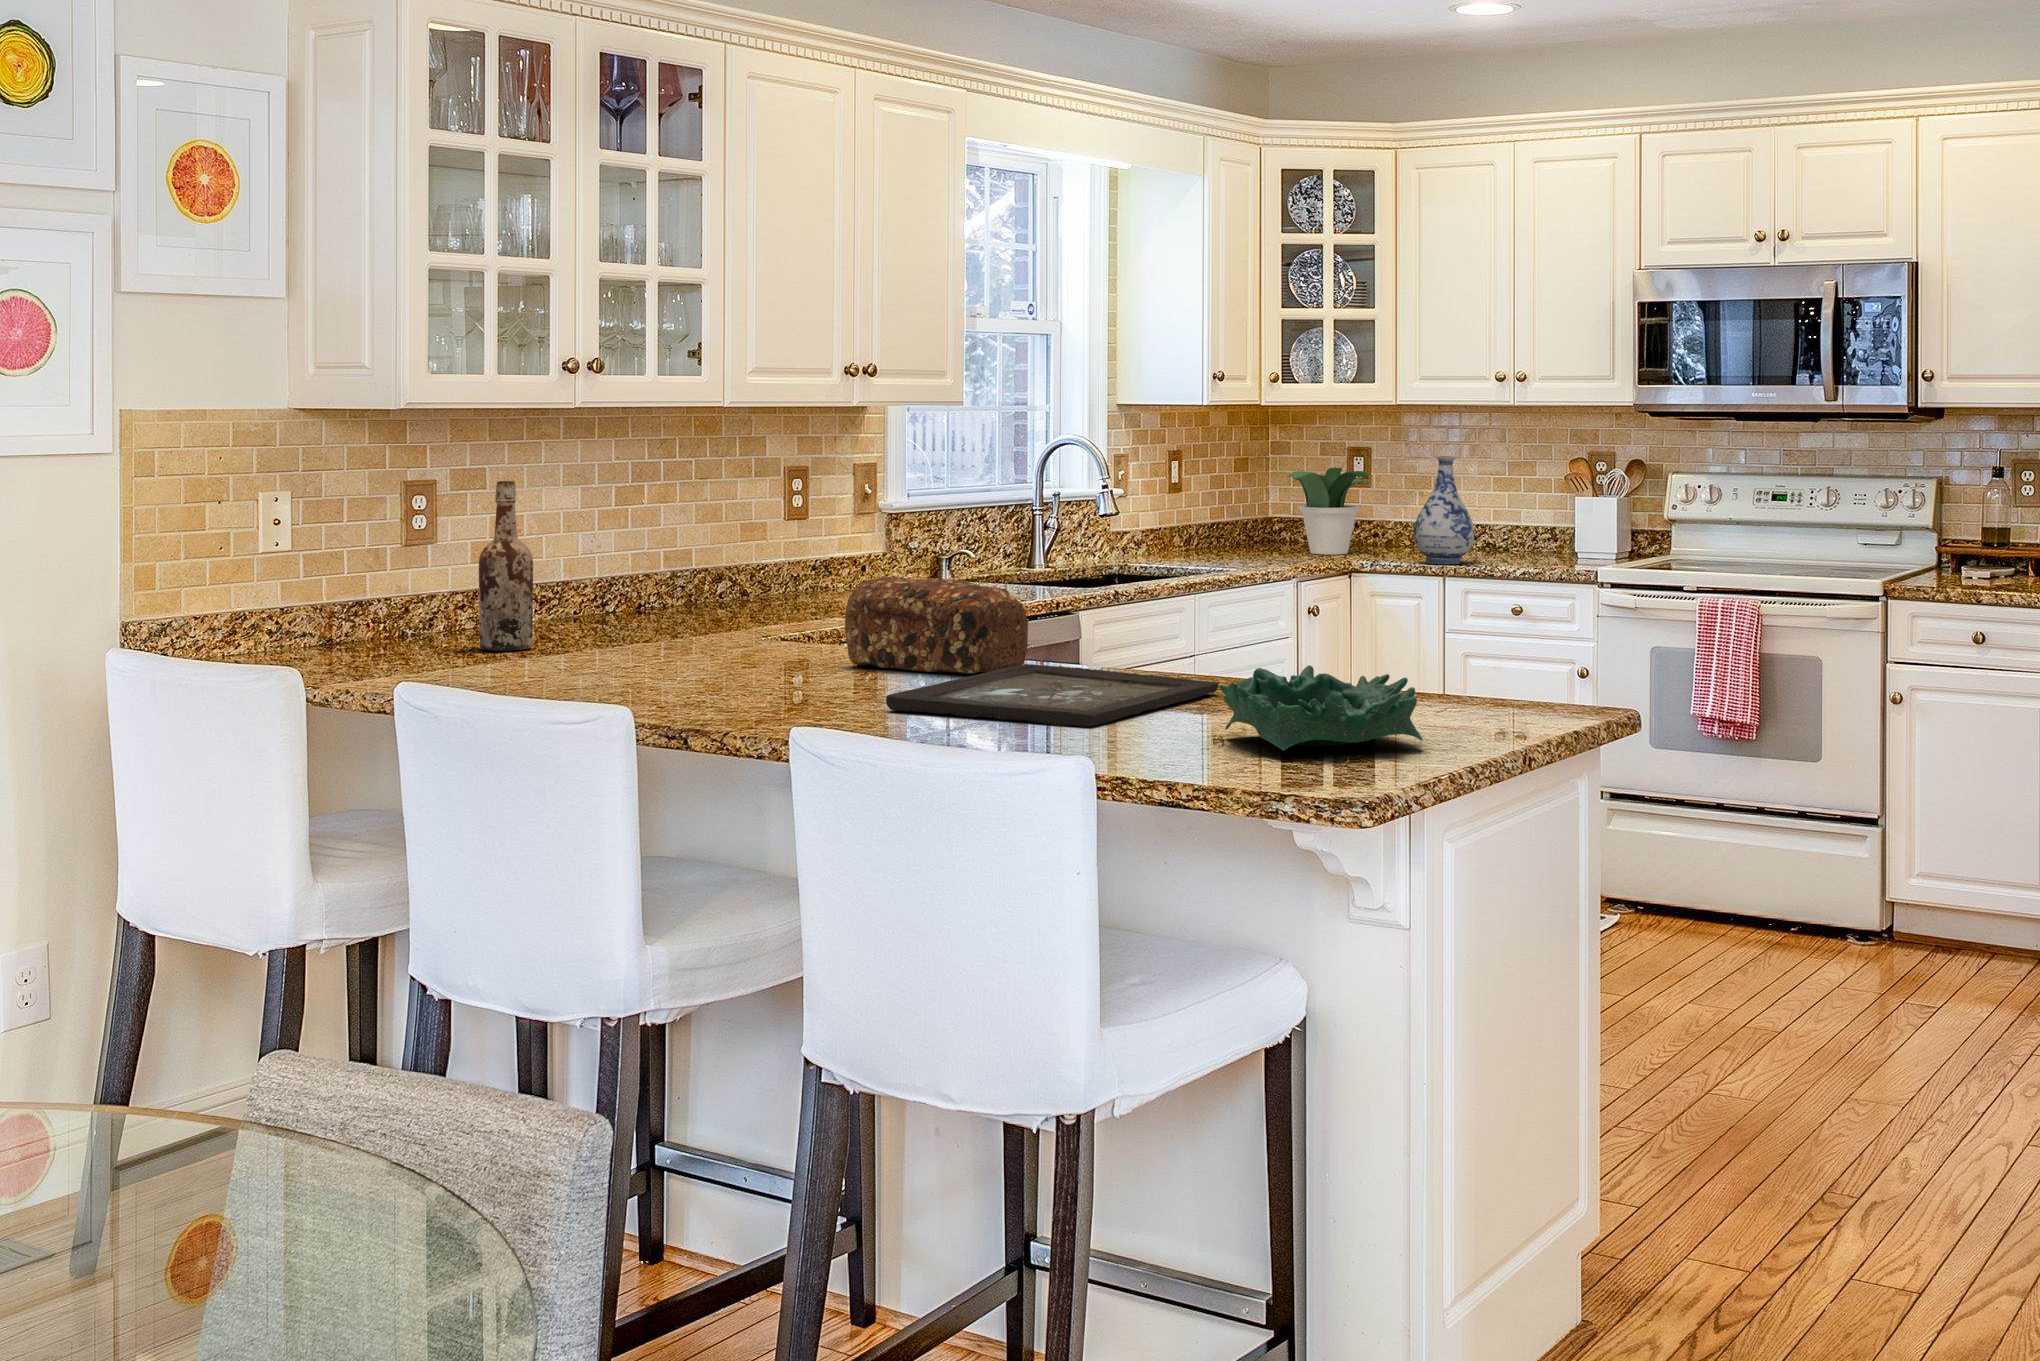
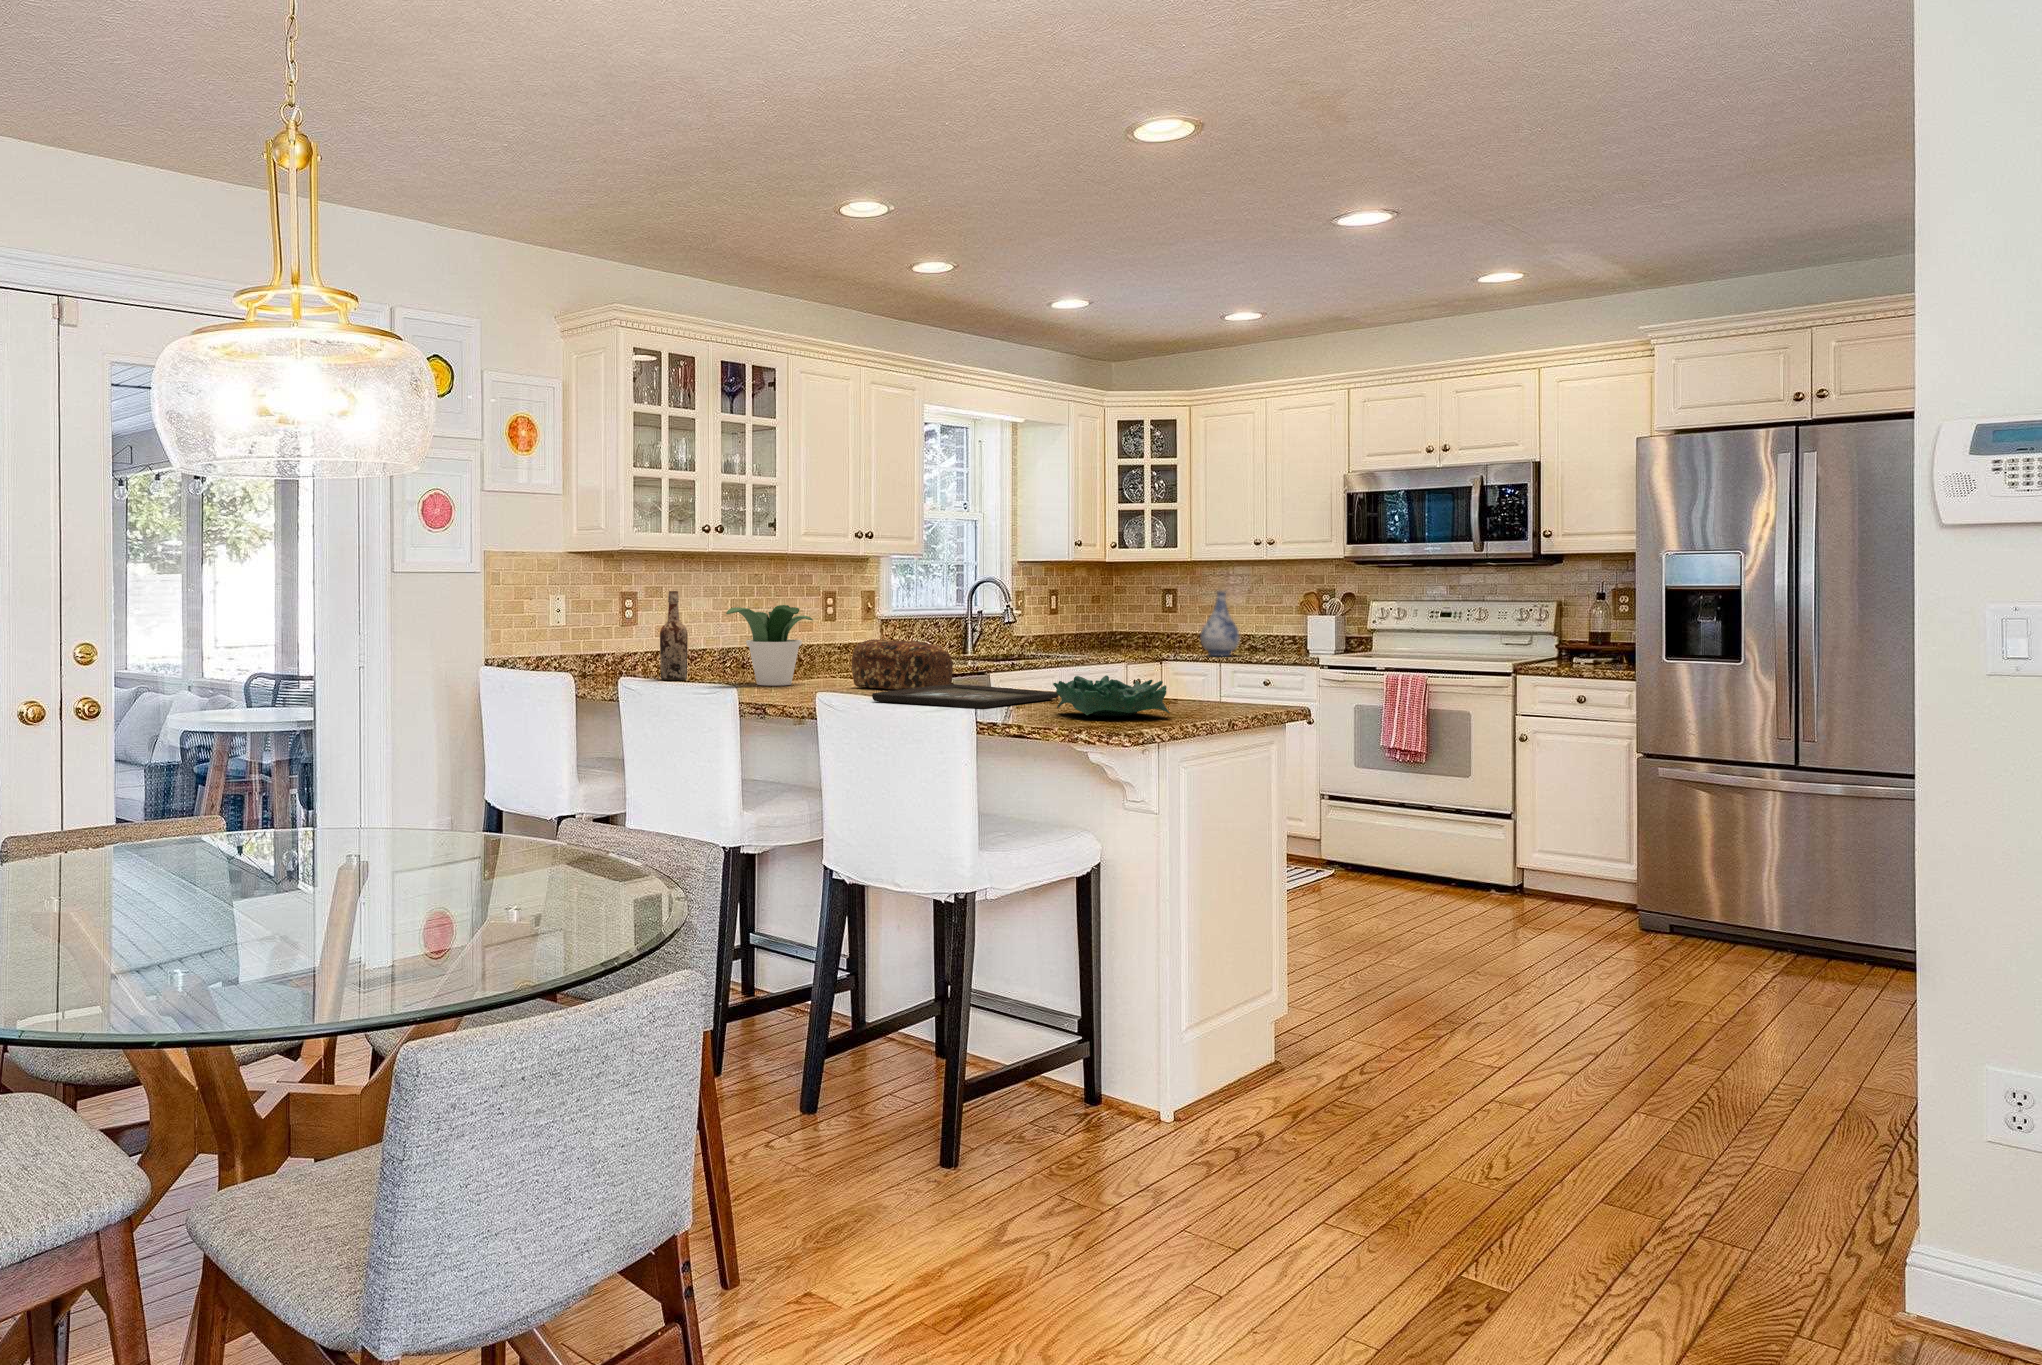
potted plant: present [1287,468,1371,555] -> present [726,605,813,686]

